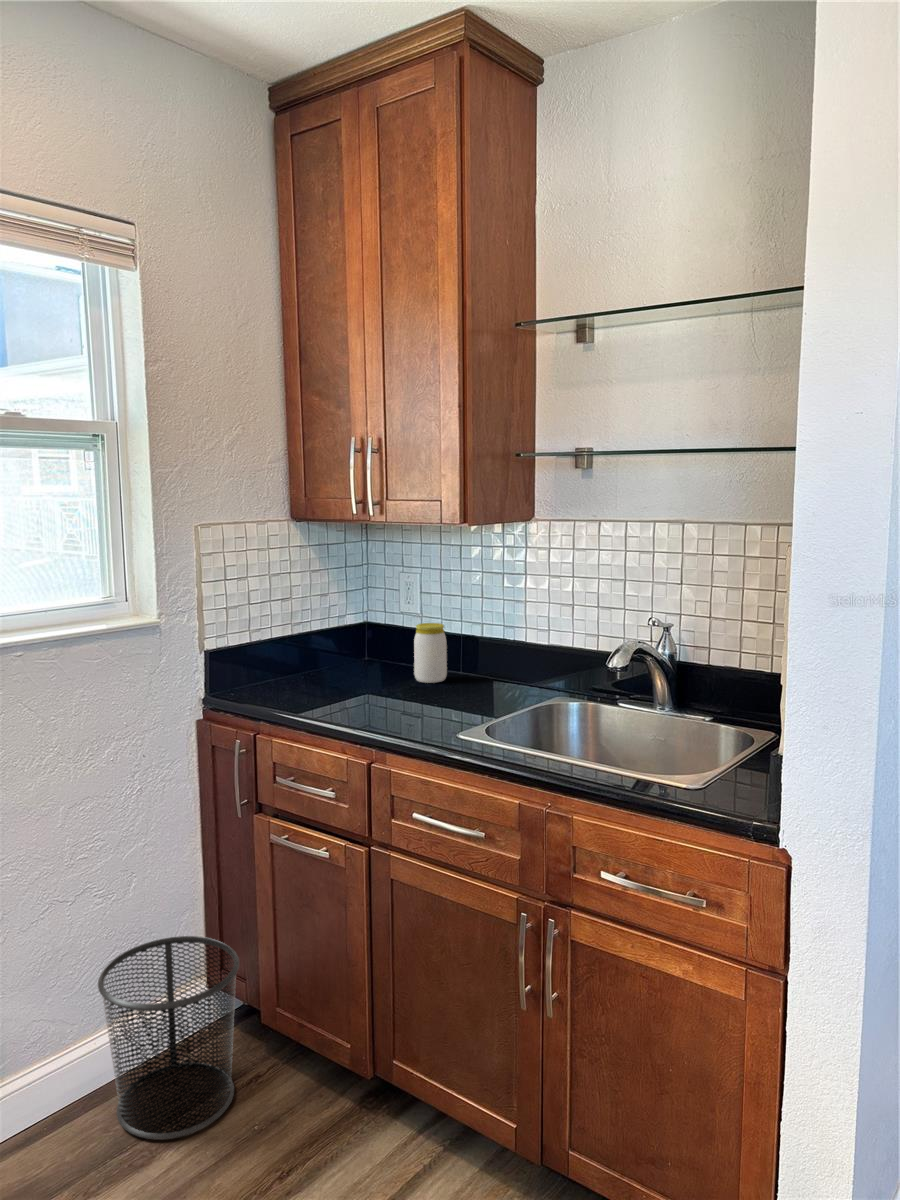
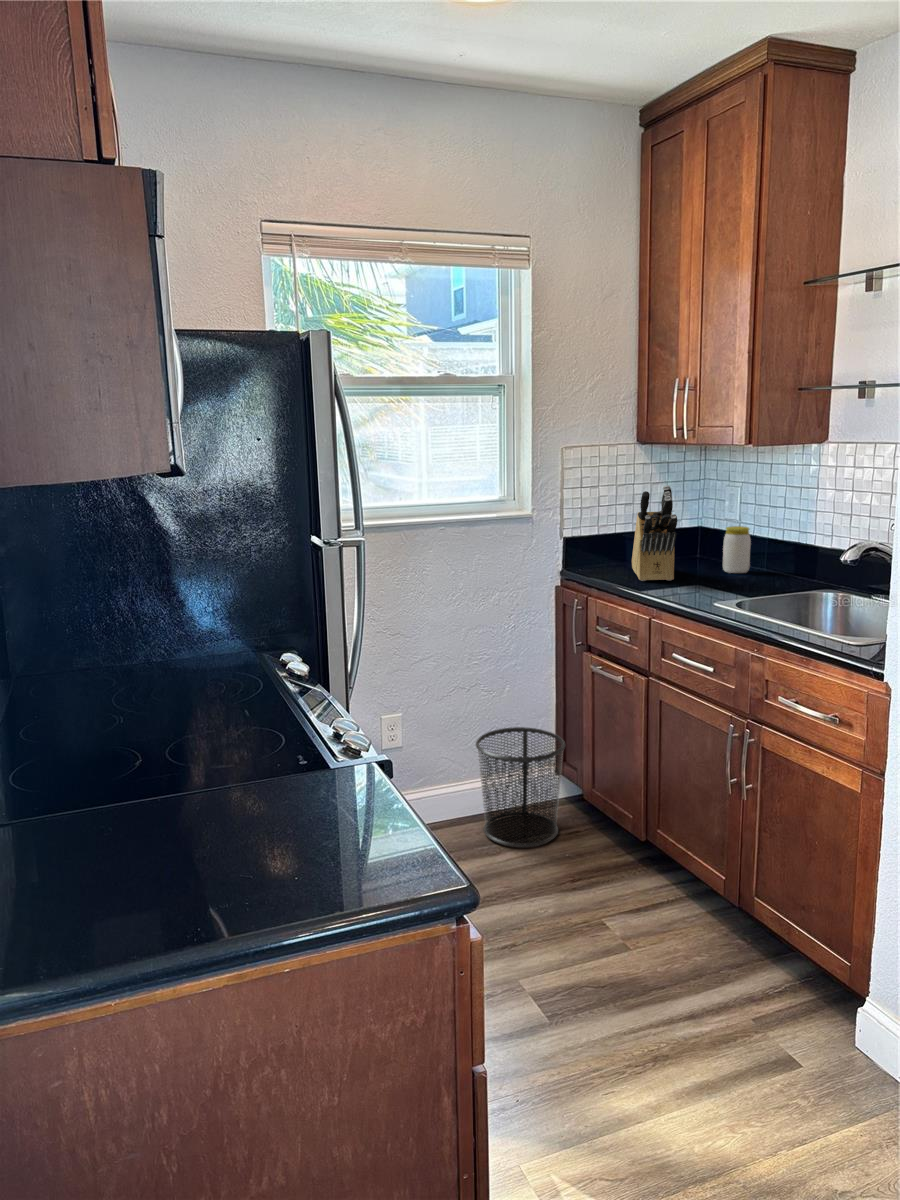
knife block: none [300,577,381,708] -> present [632,485,677,581]

